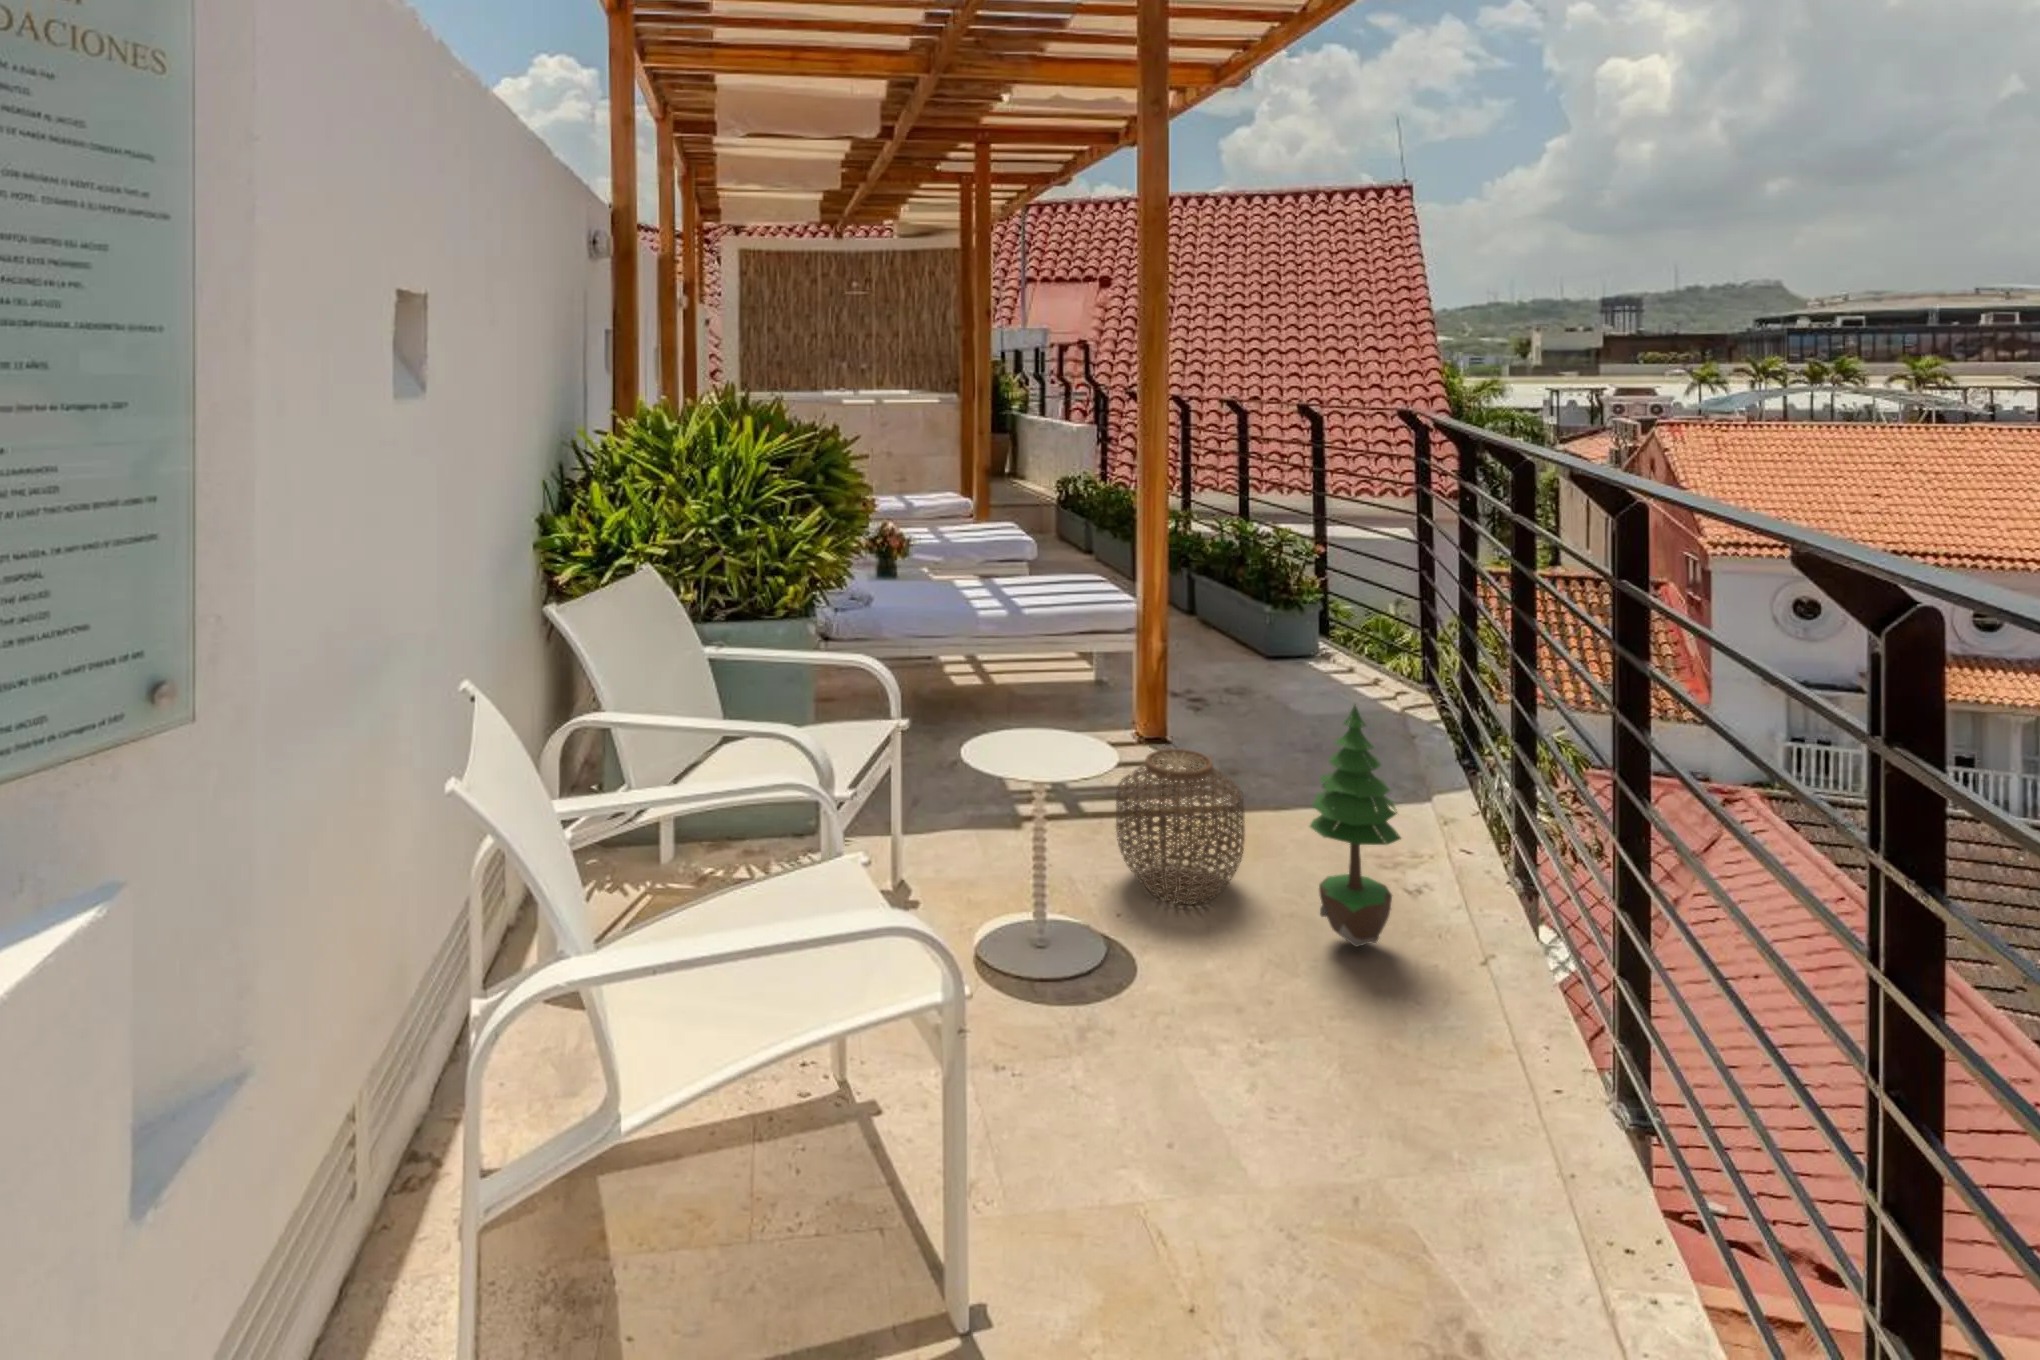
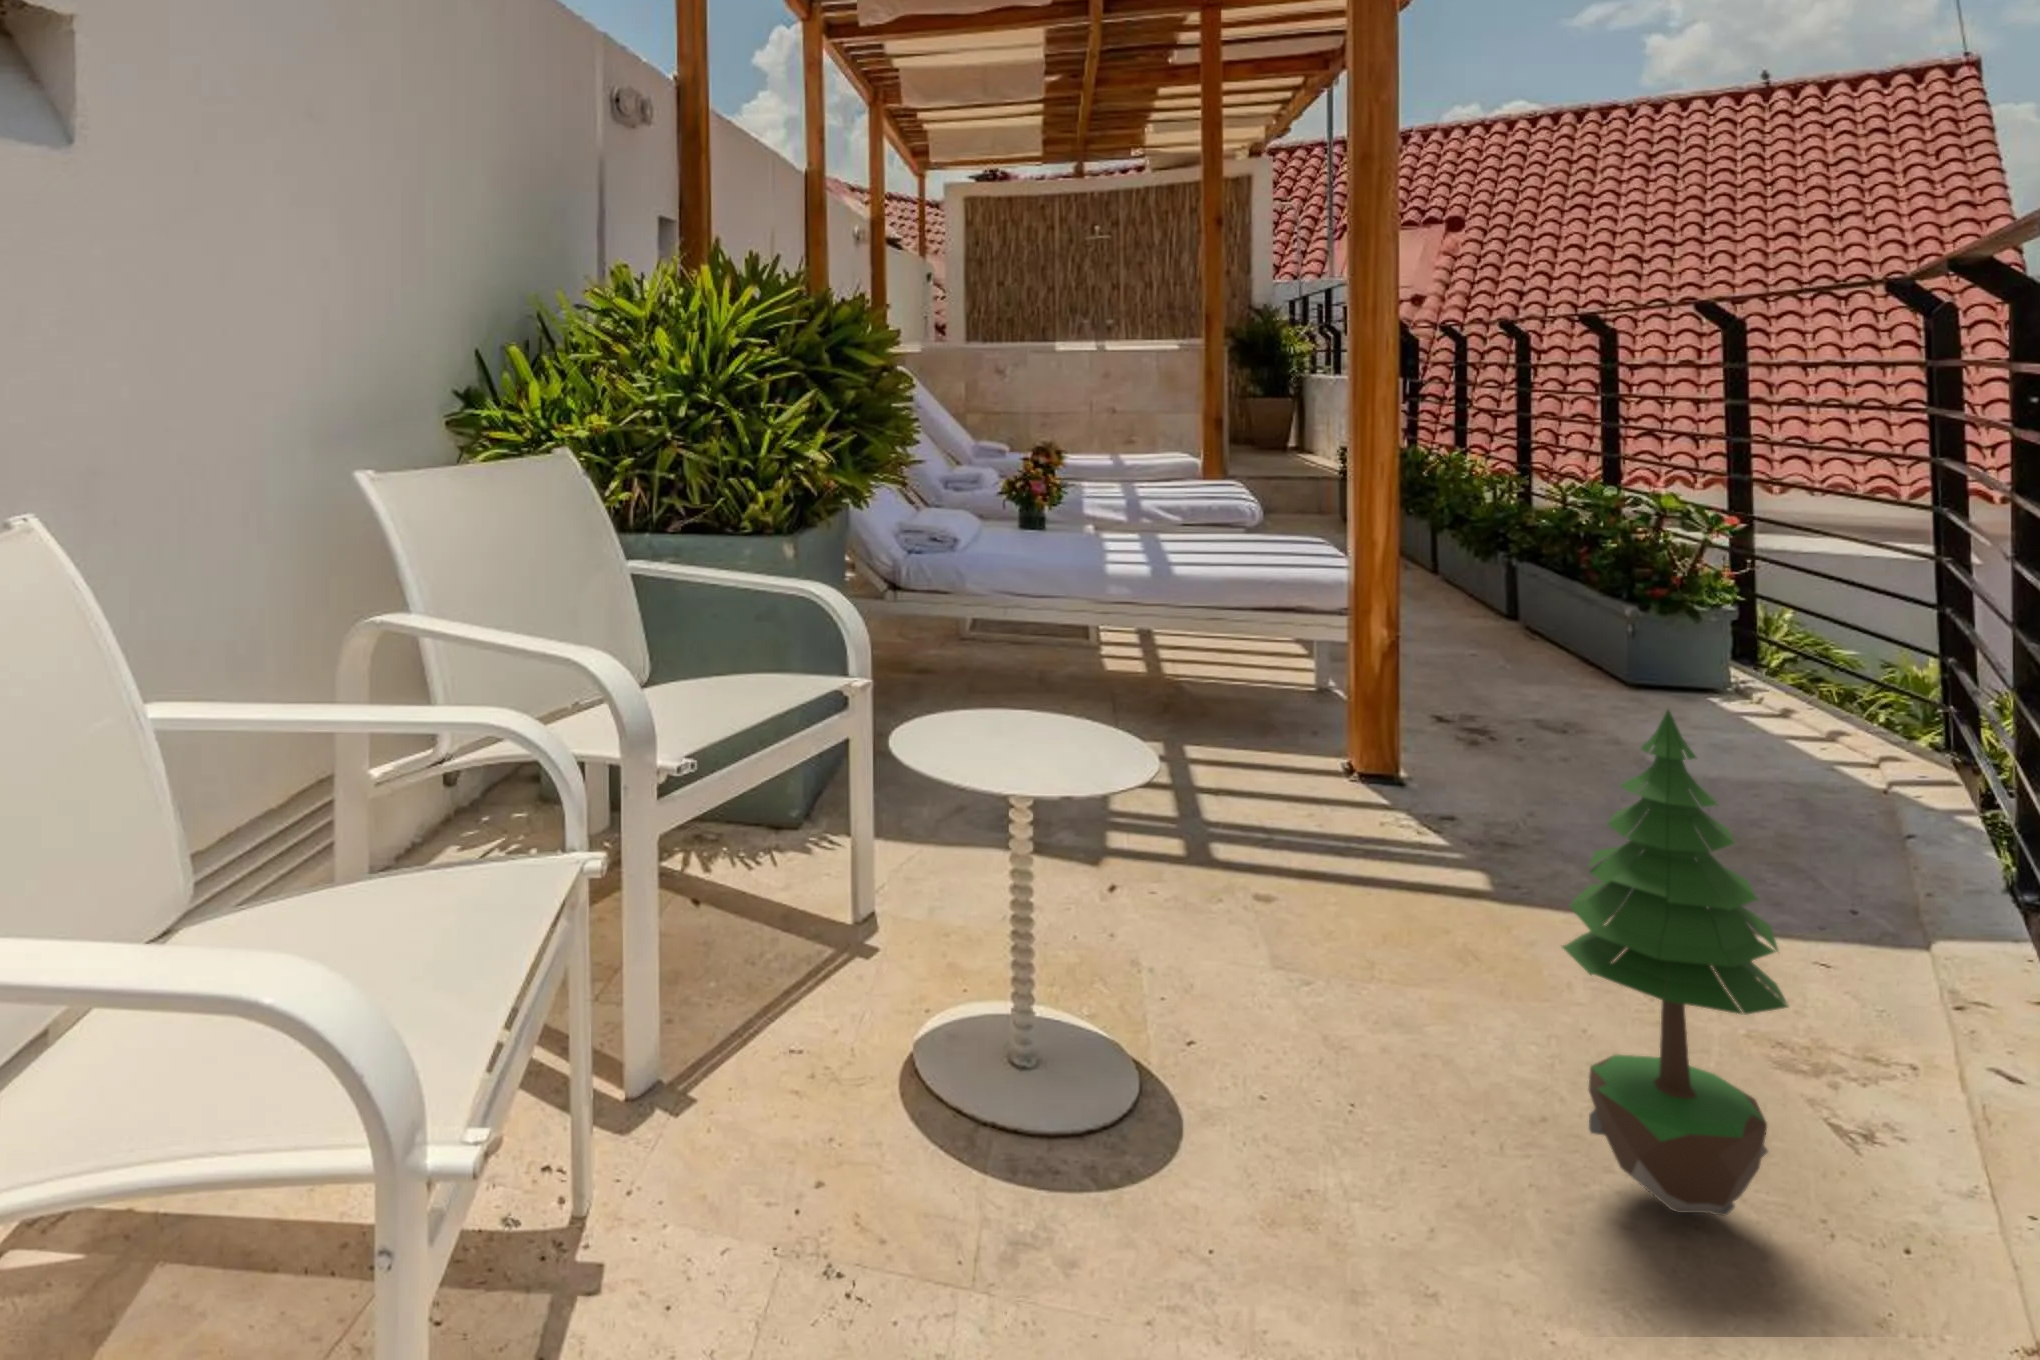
woven basket: present [1116,749,1244,904] -> none [1205,772,1453,1052]

